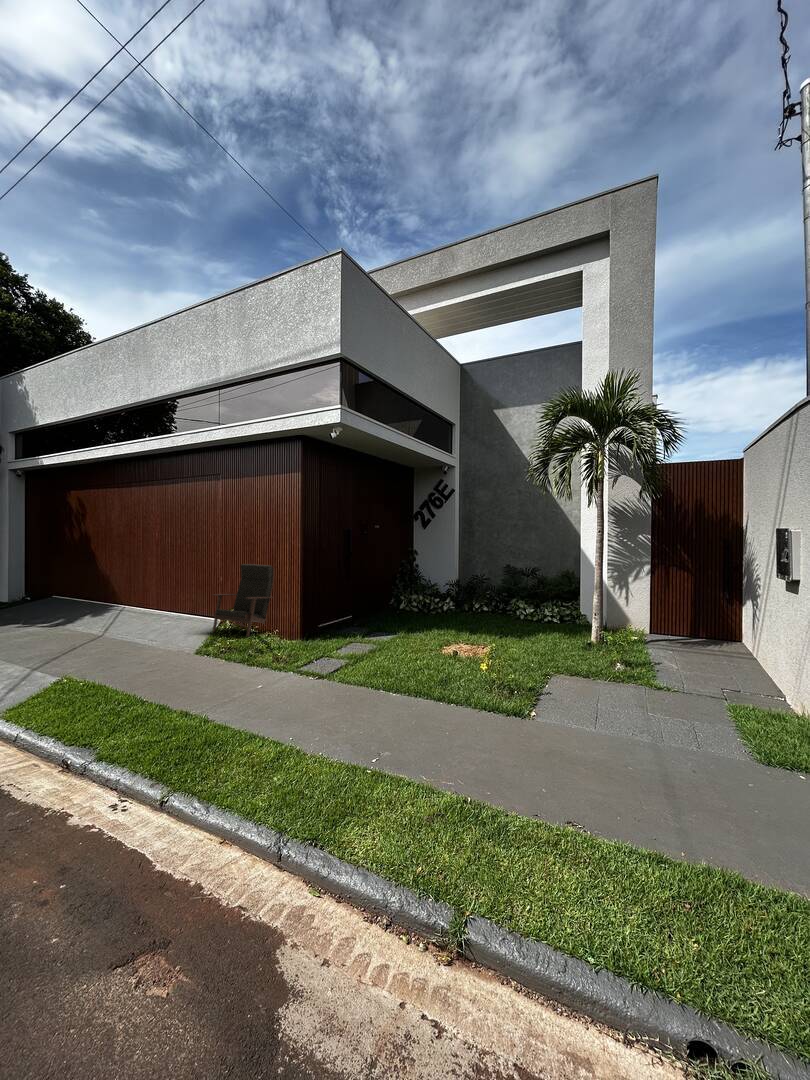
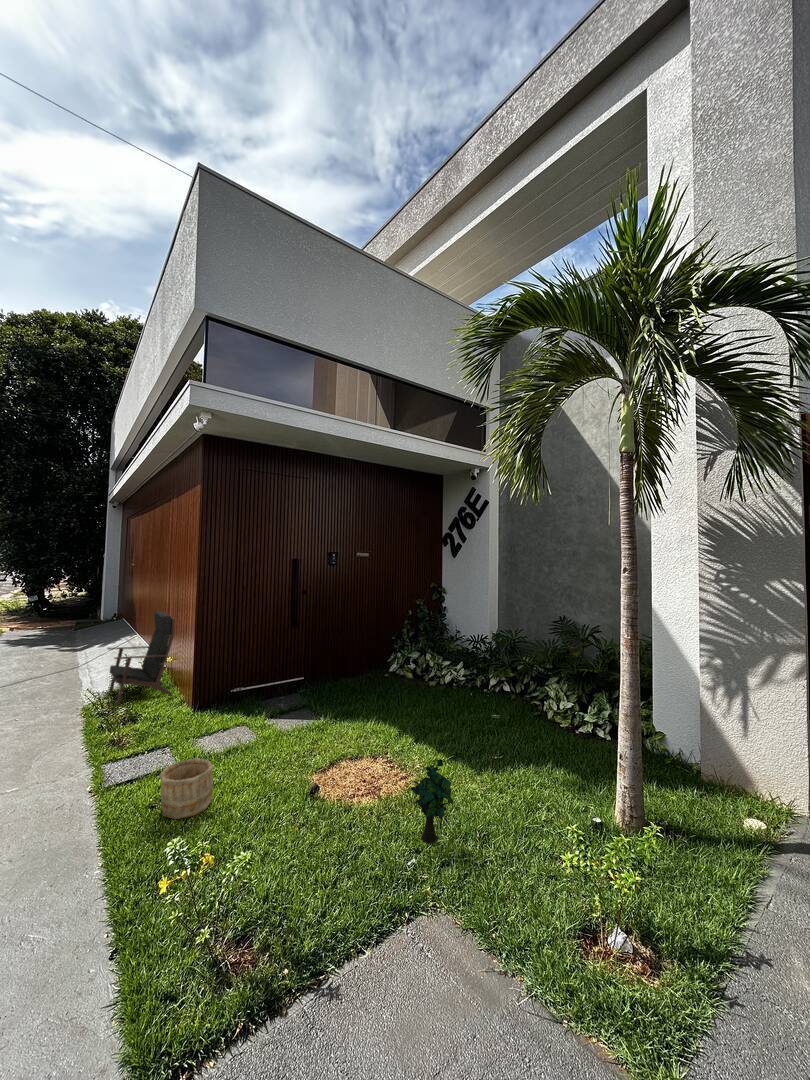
decorative plant: none [544,613,566,652] -> present [408,759,454,843]
wooden bucket: none [420,633,448,661] -> present [160,758,214,819]

